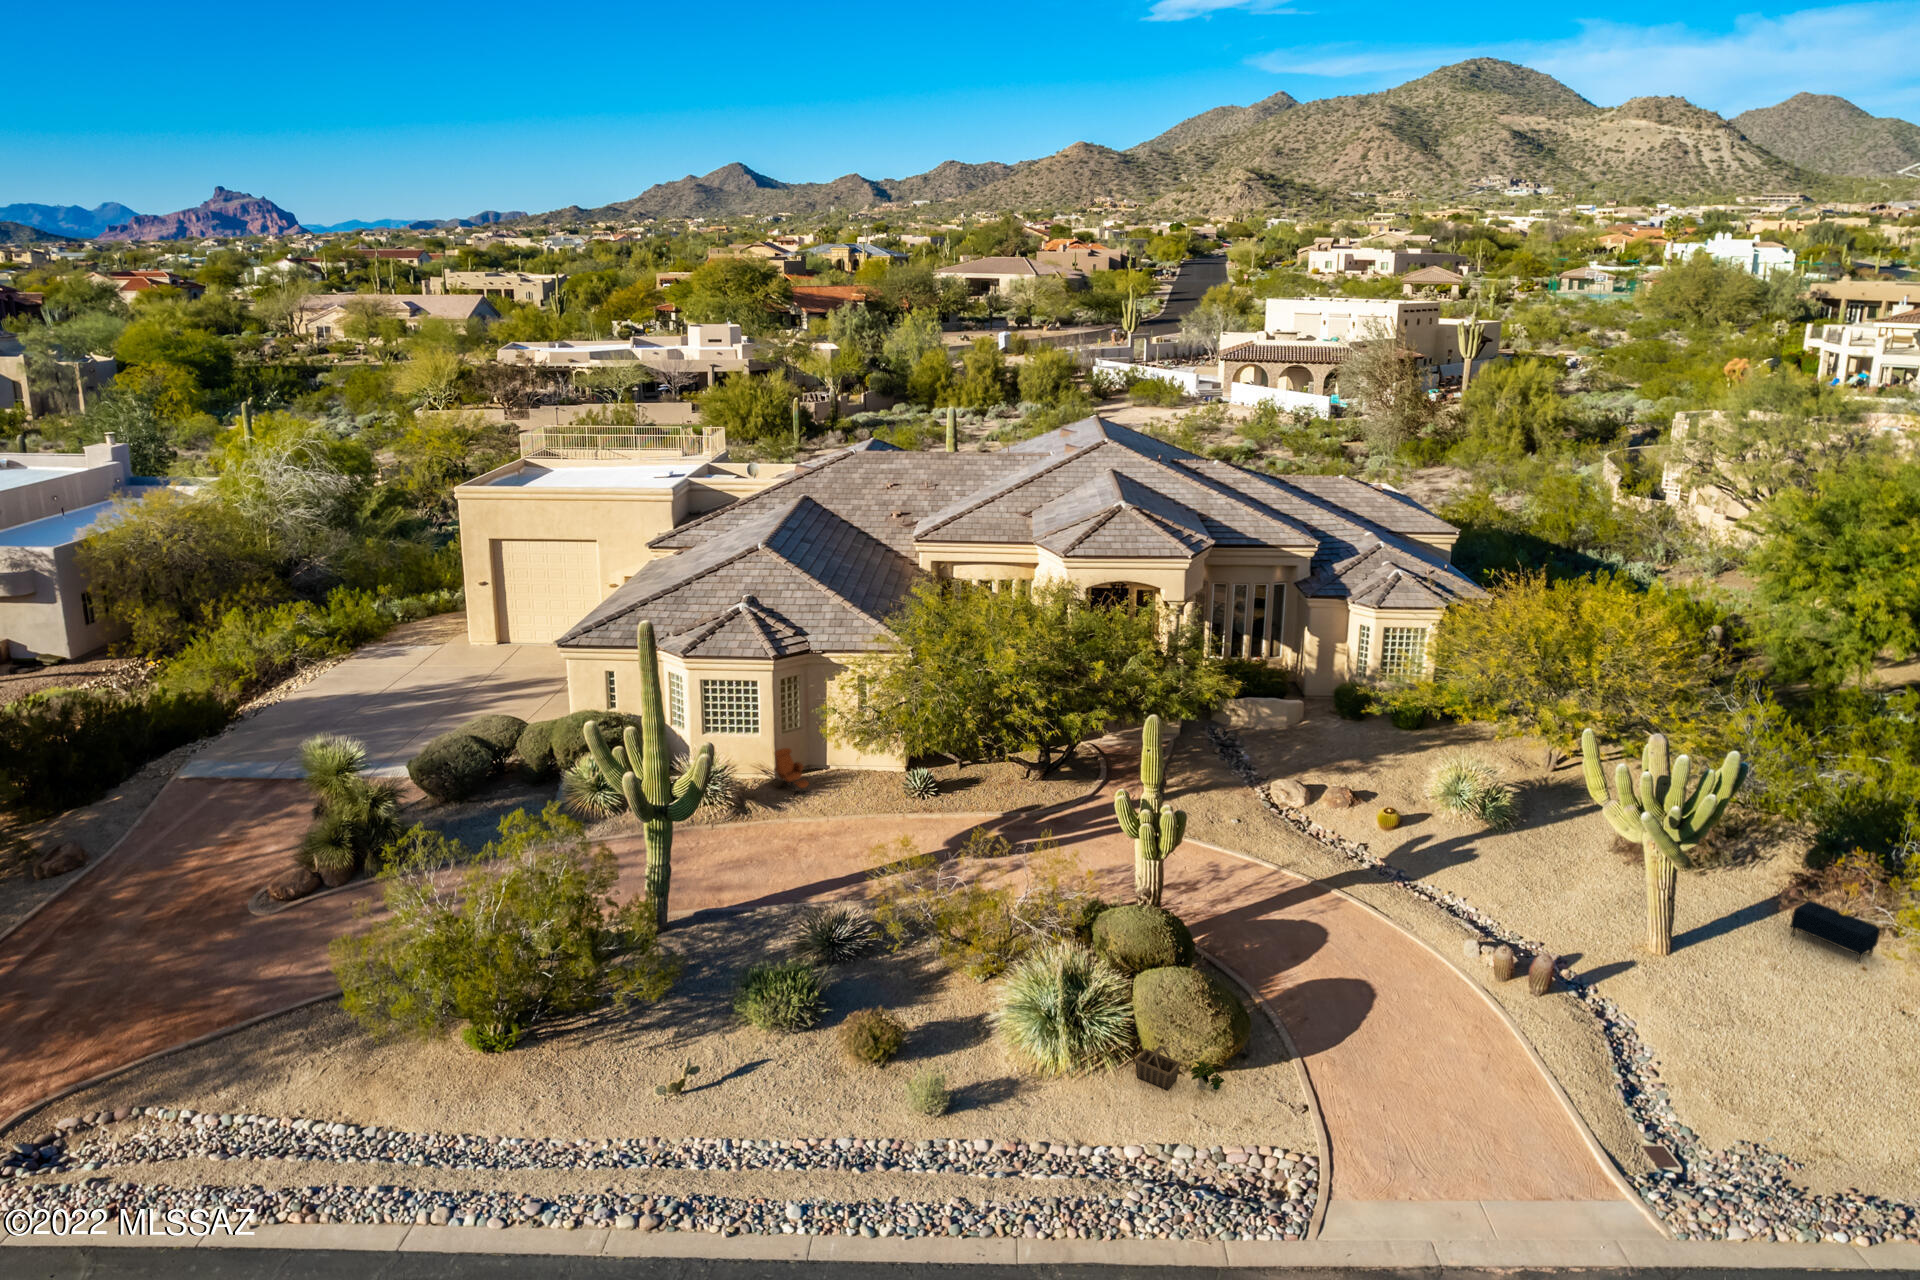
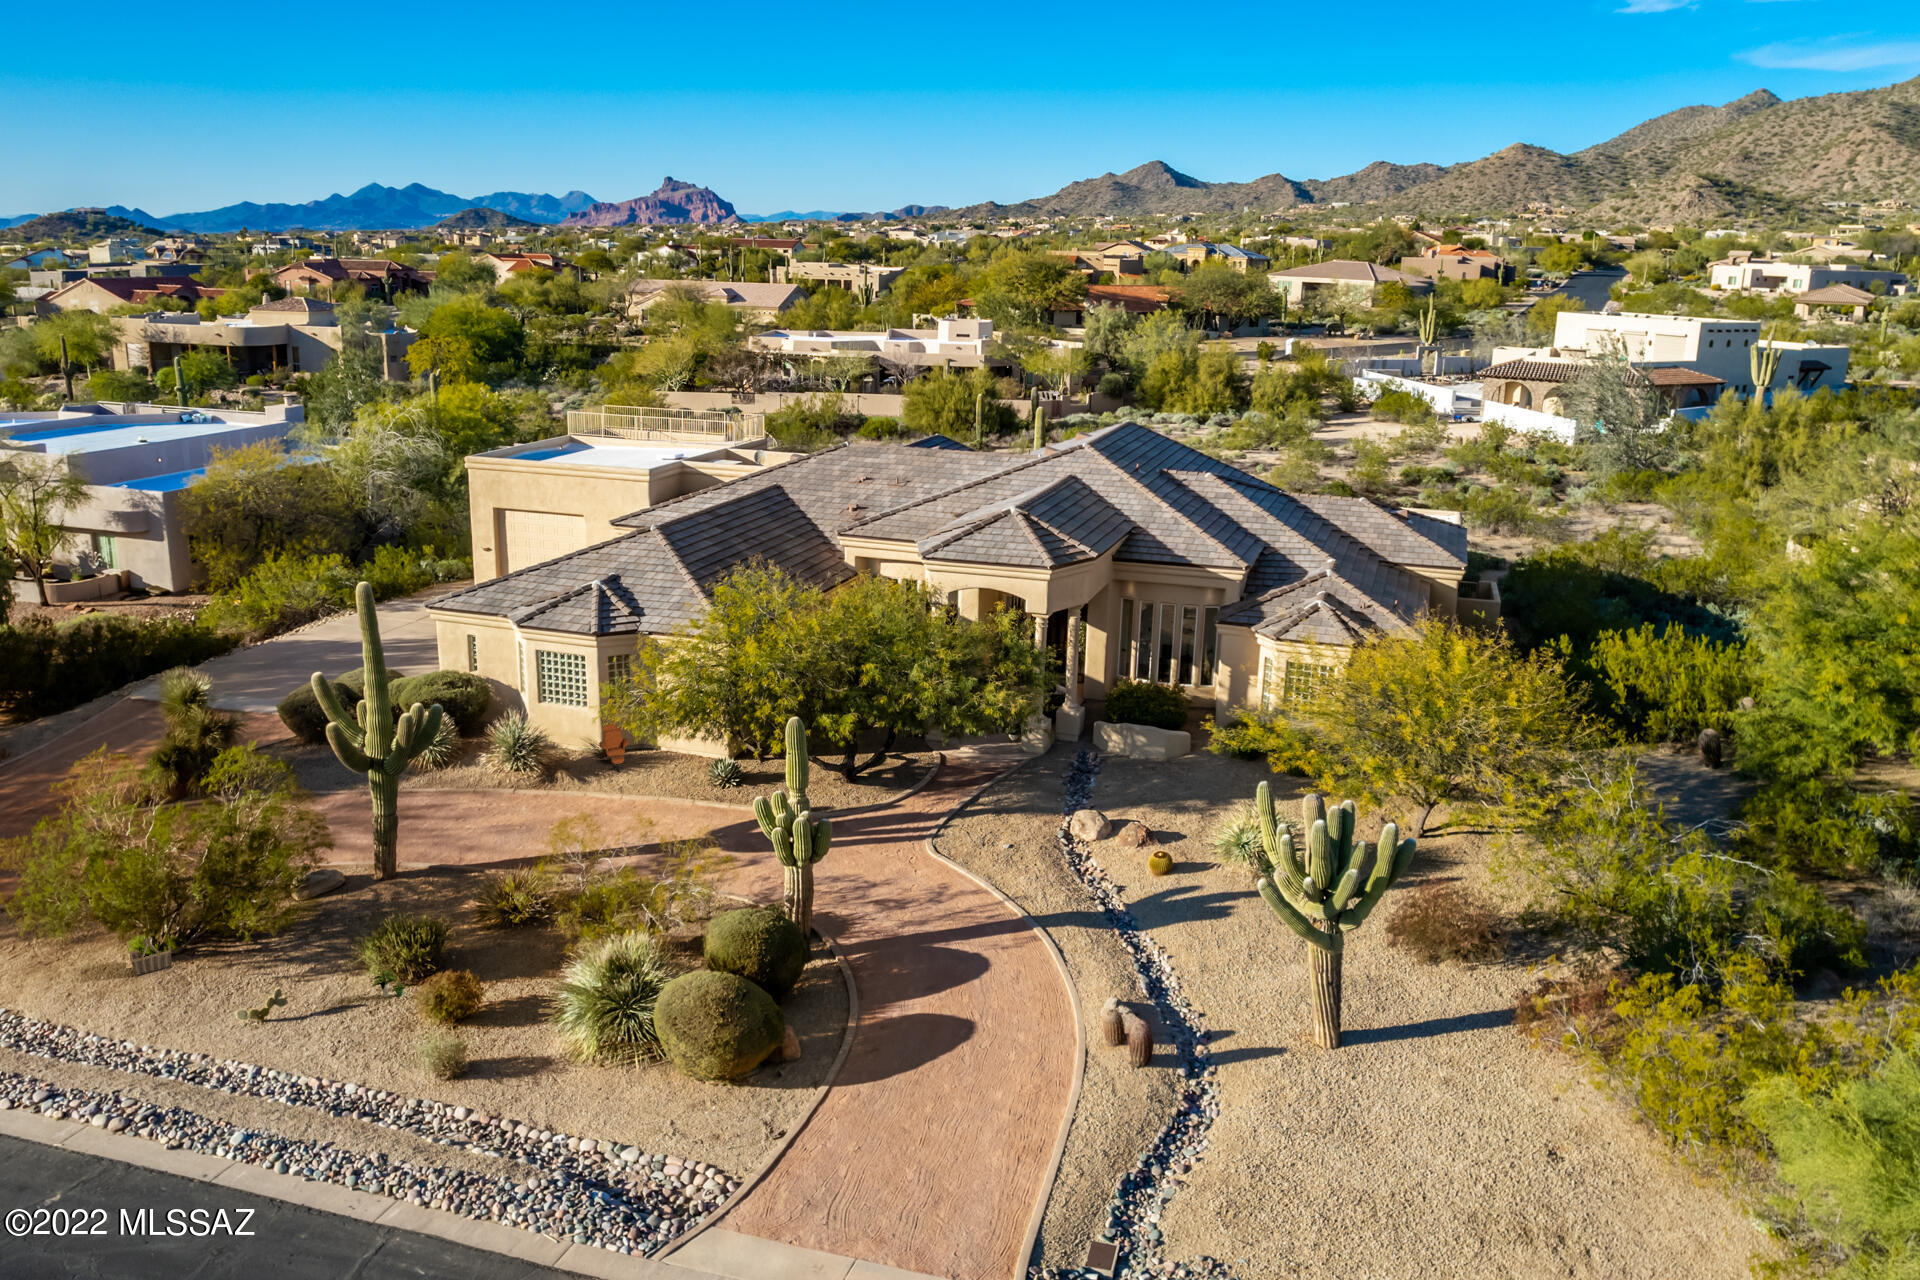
bench: present [1791,900,1880,963] -> none [1510,1014,1600,1096]
basket: present [1135,1046,1180,1091] -> present [129,938,172,976]
potted plant: present [1190,1061,1225,1090] -> present [372,970,406,997]

